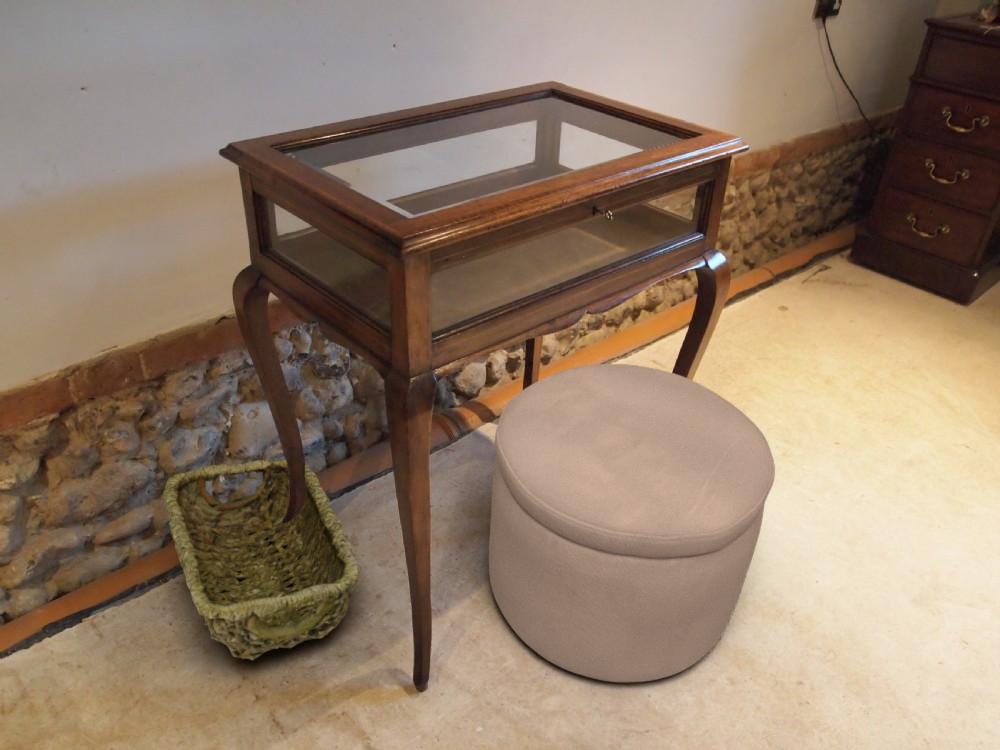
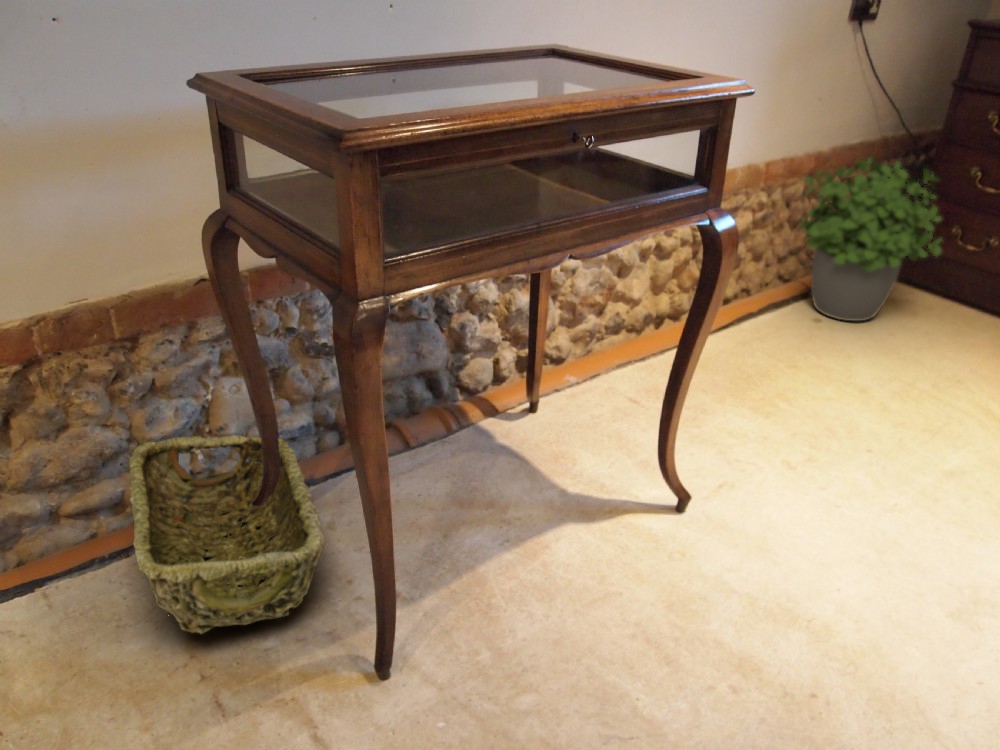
potted plant: none [762,151,900,308] -> present [799,158,942,321]
ottoman: present [489,364,775,682] -> none [472,337,782,682]

